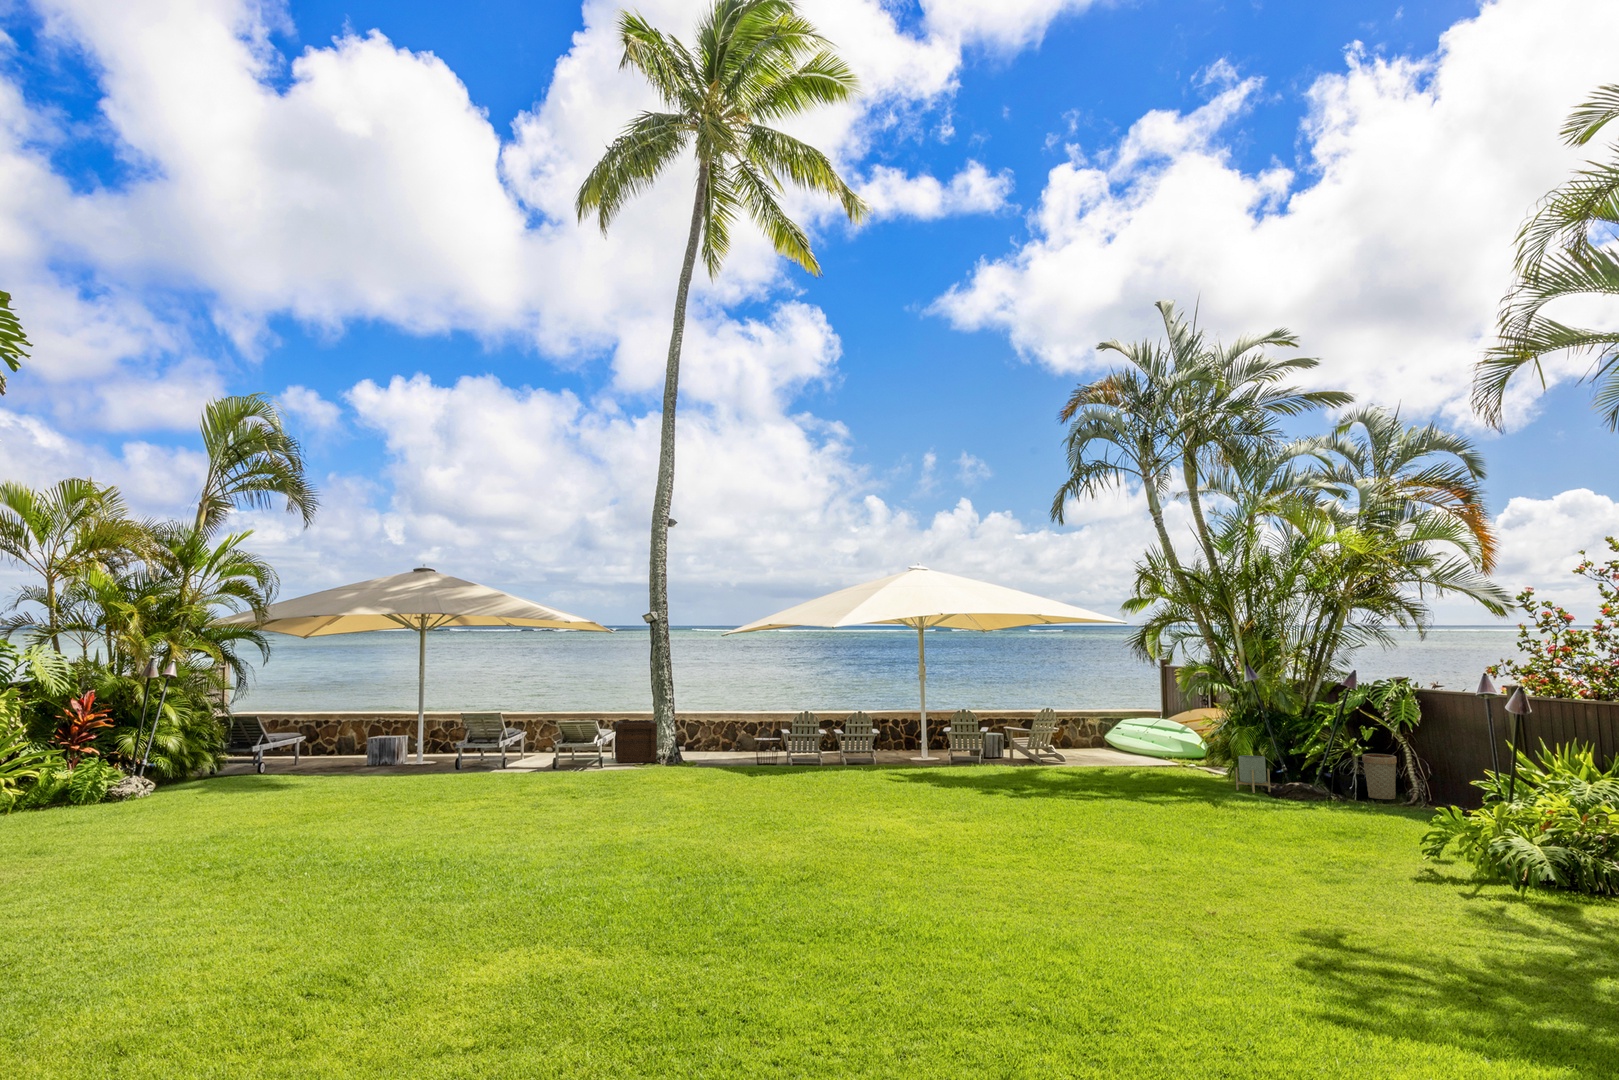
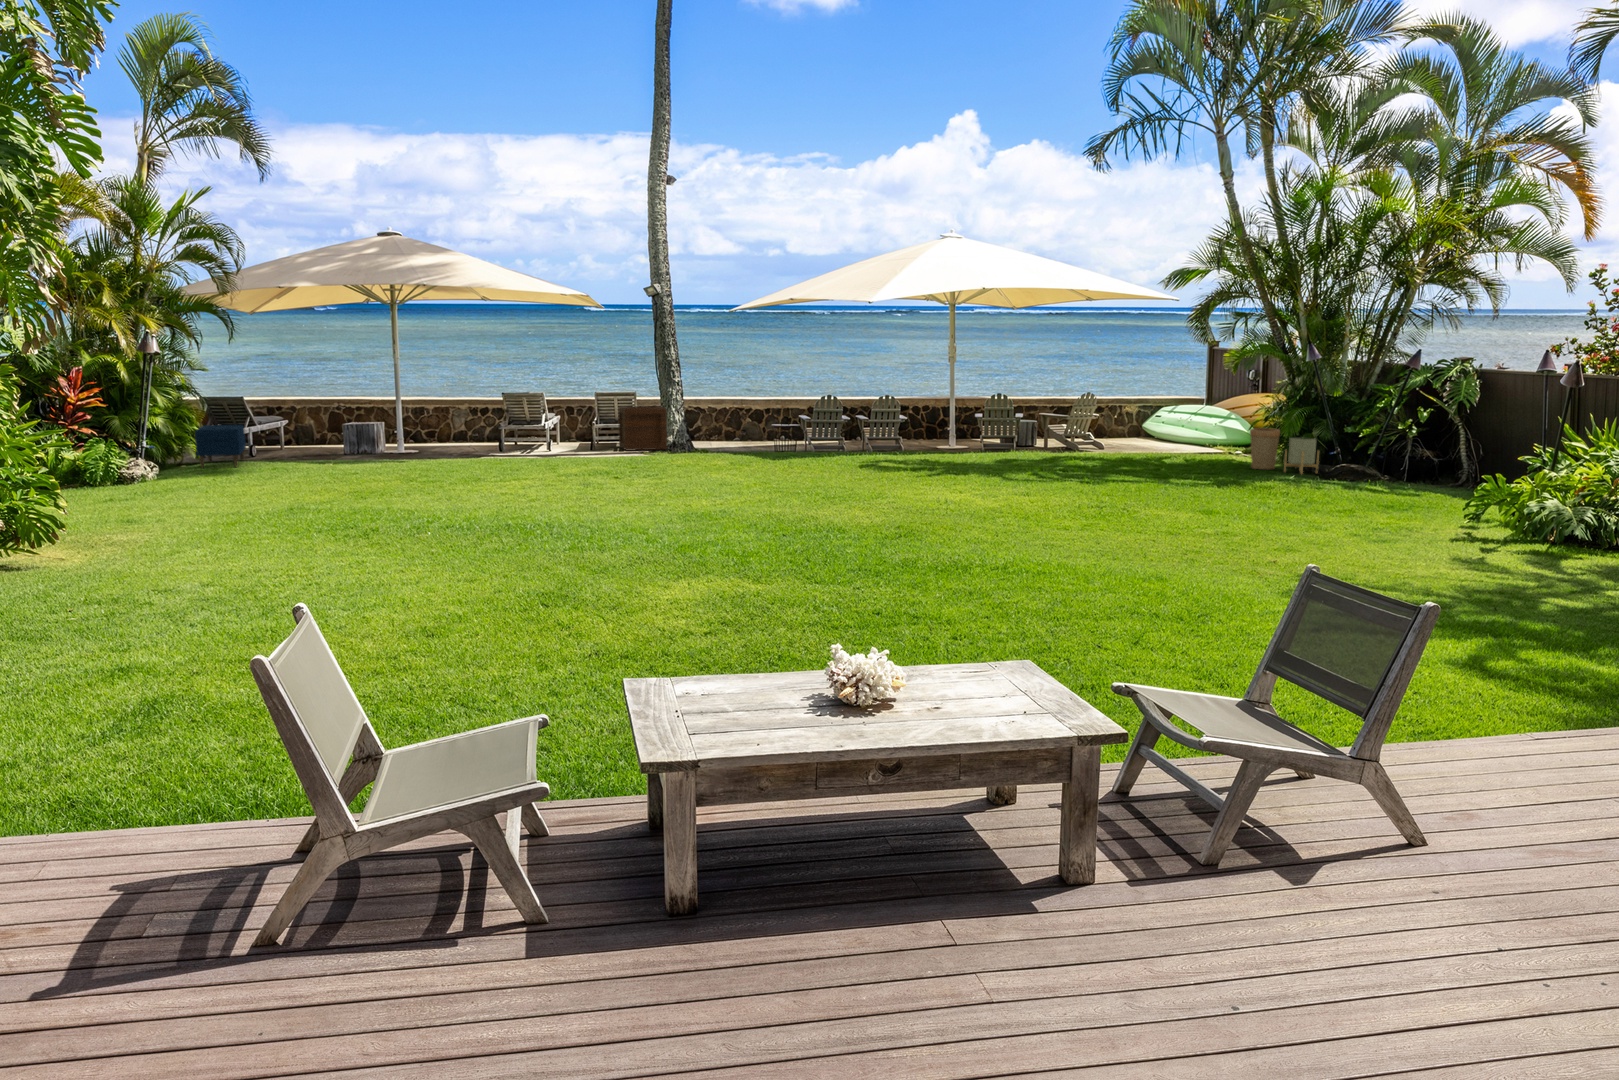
bench: none [210,740,267,783] -> present [195,425,246,468]
basket: present [1362,754,1397,799] -> present [1250,428,1280,469]

